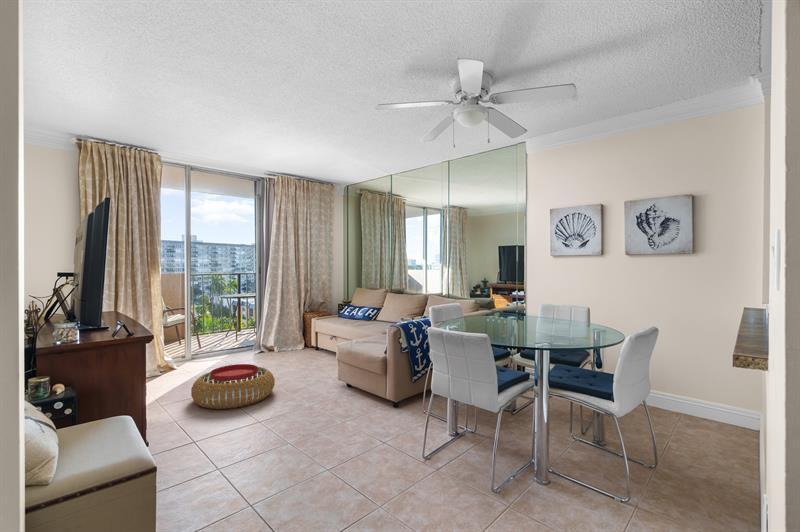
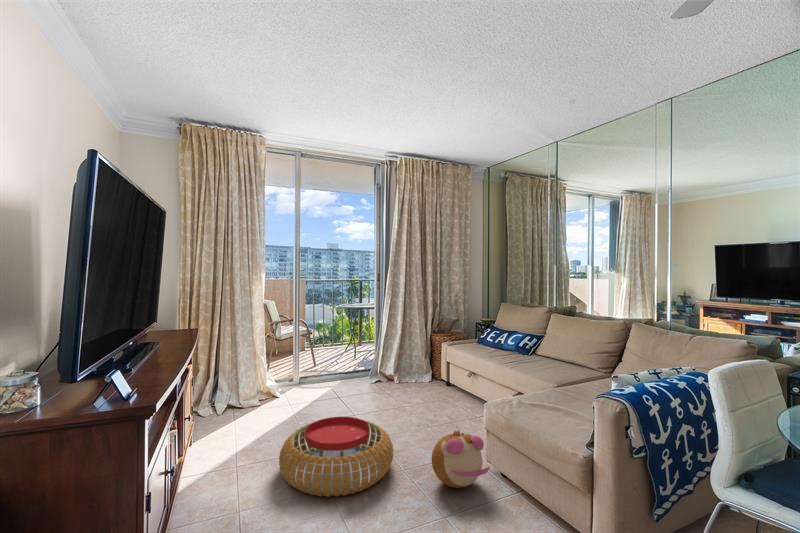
plush toy: none [300,361,336,395] -> present [432,431,490,488]

